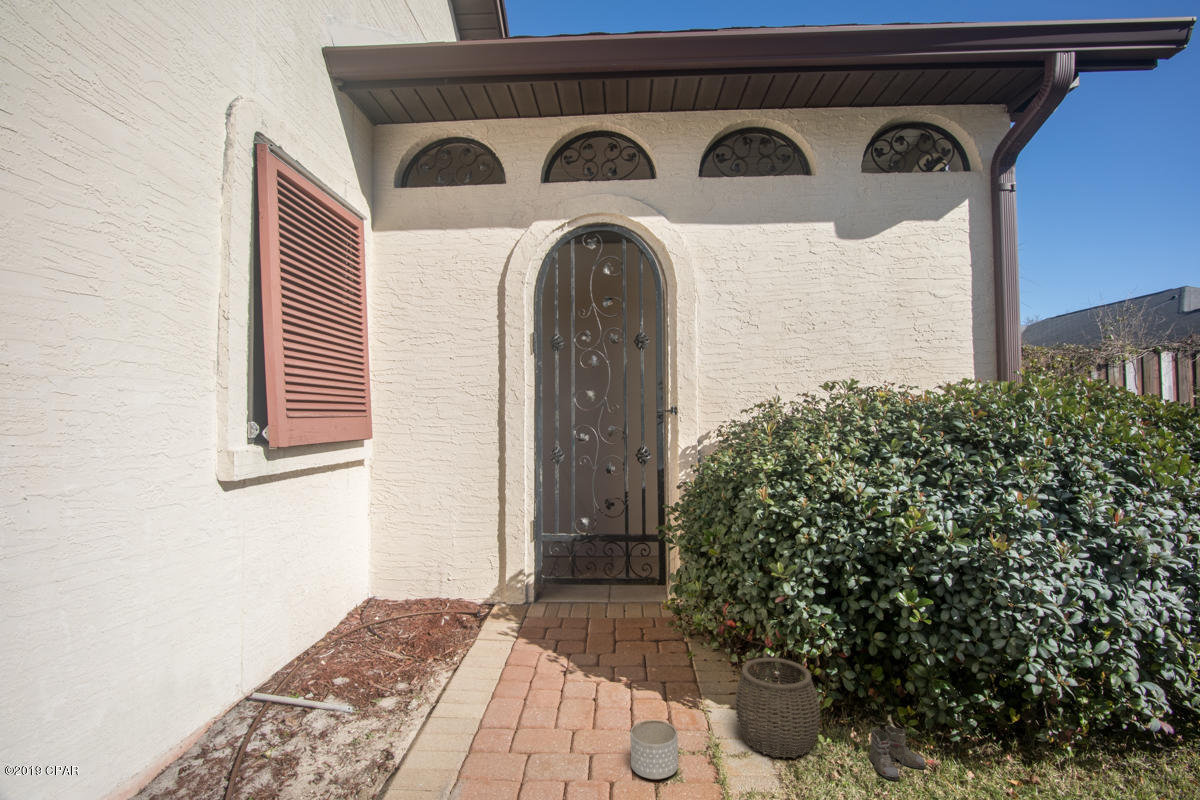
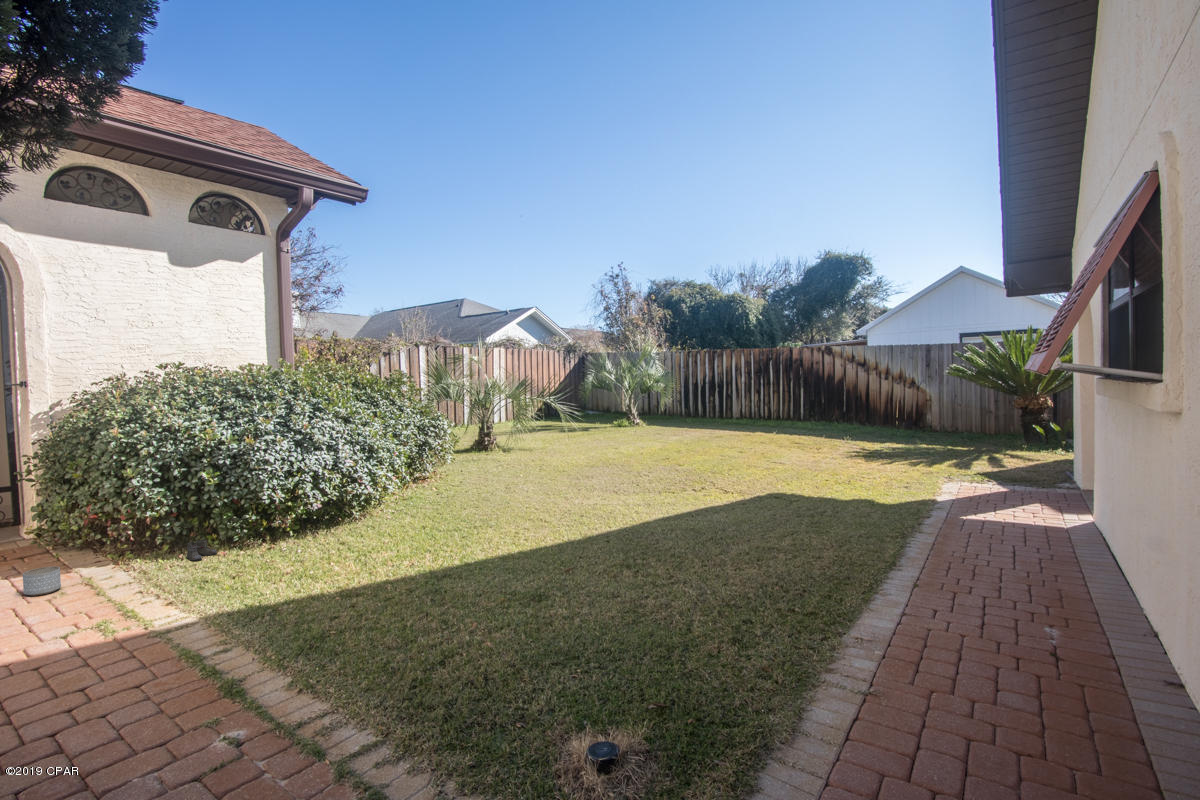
woven basket: present [735,658,820,758] -> none [99,523,157,571]

